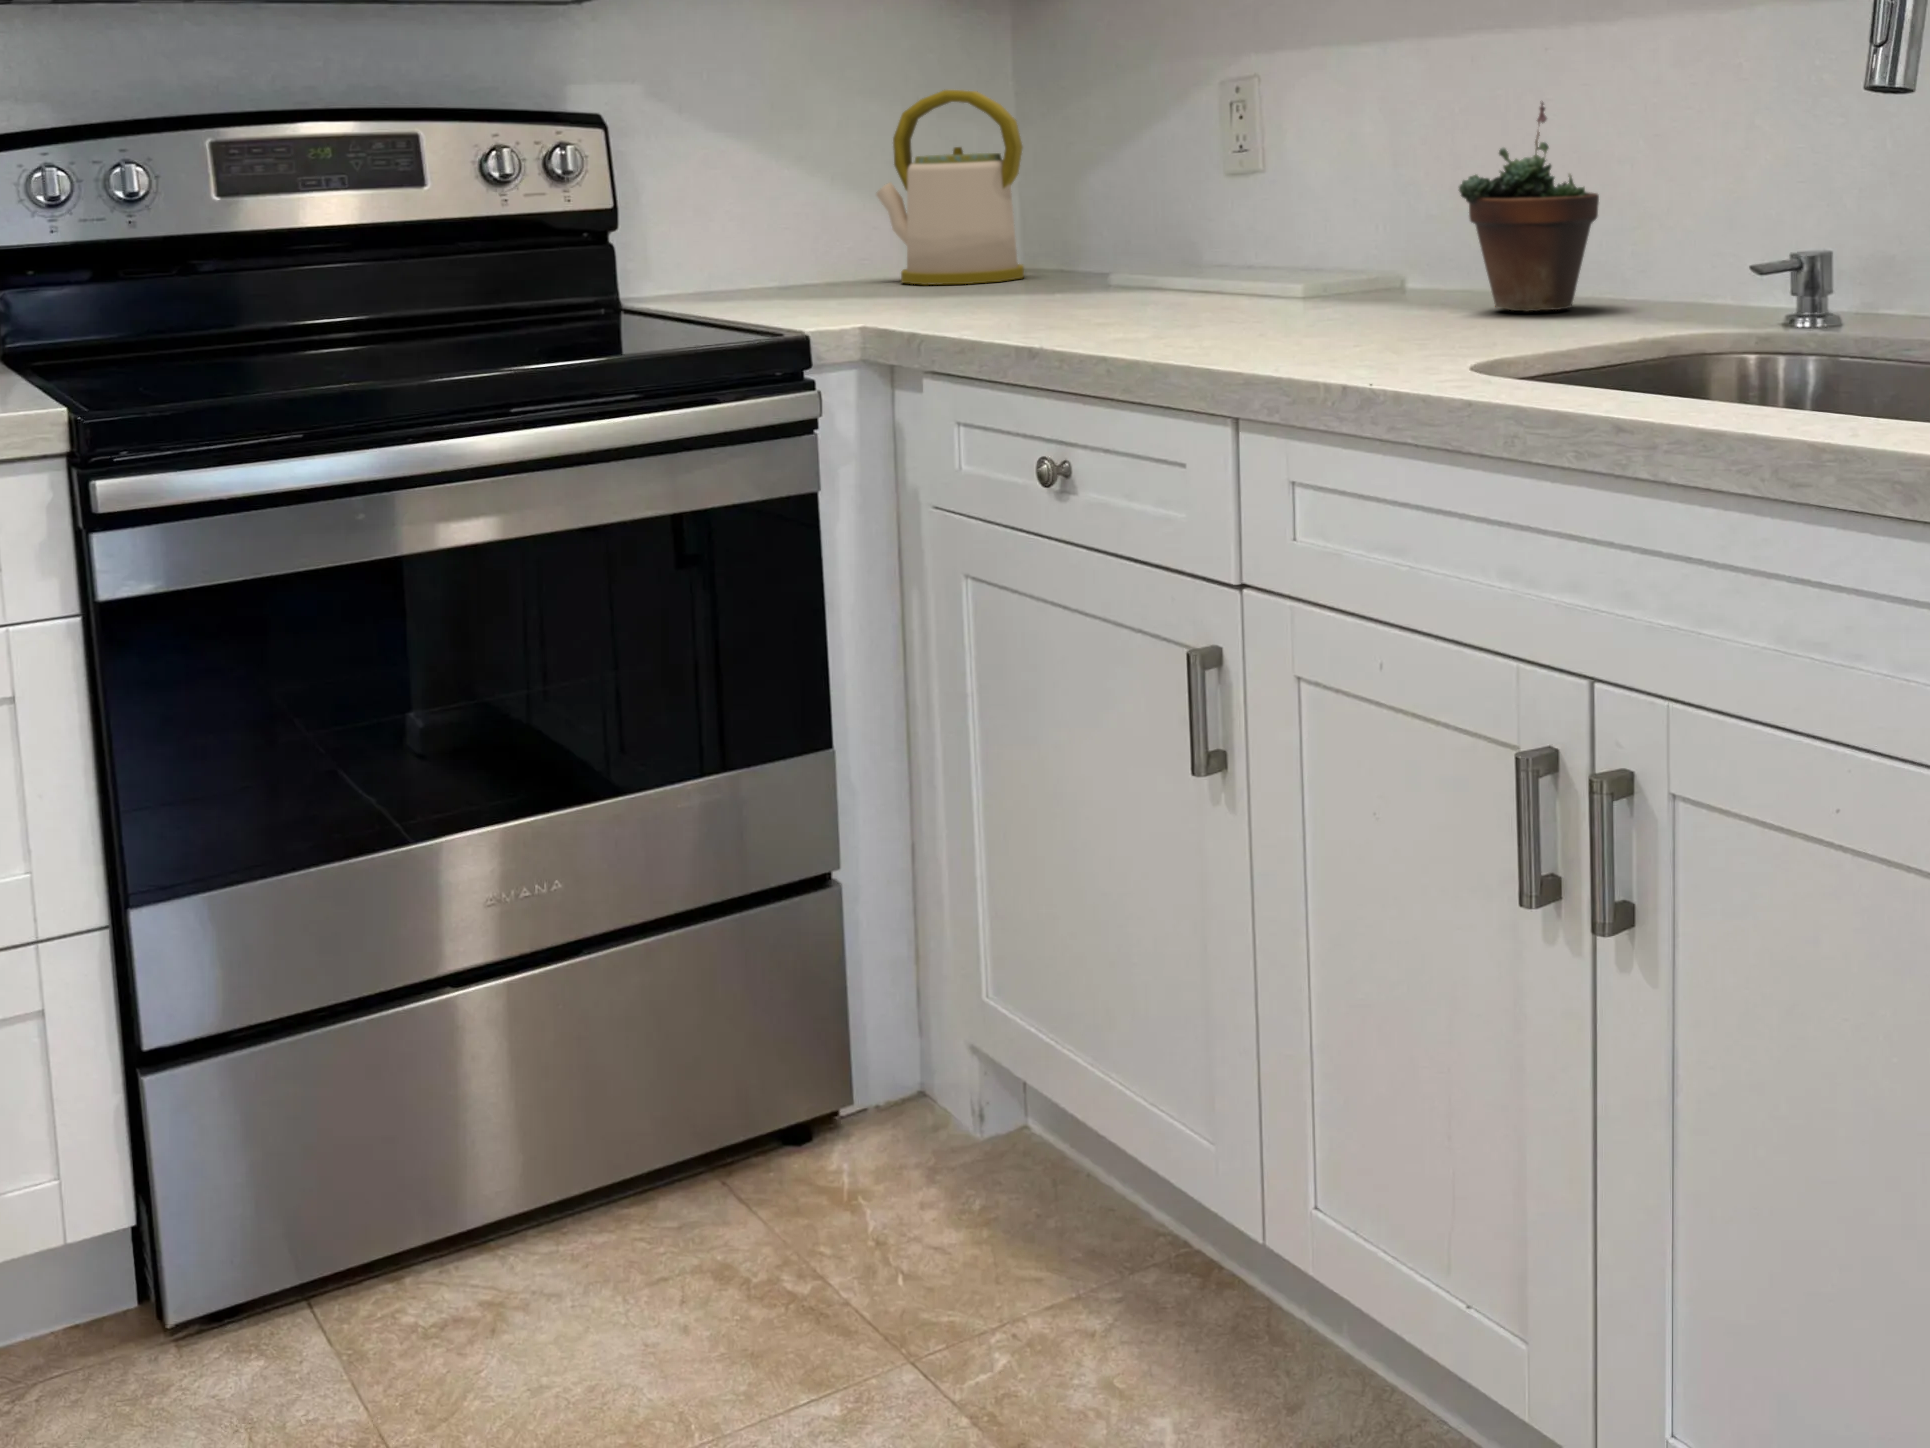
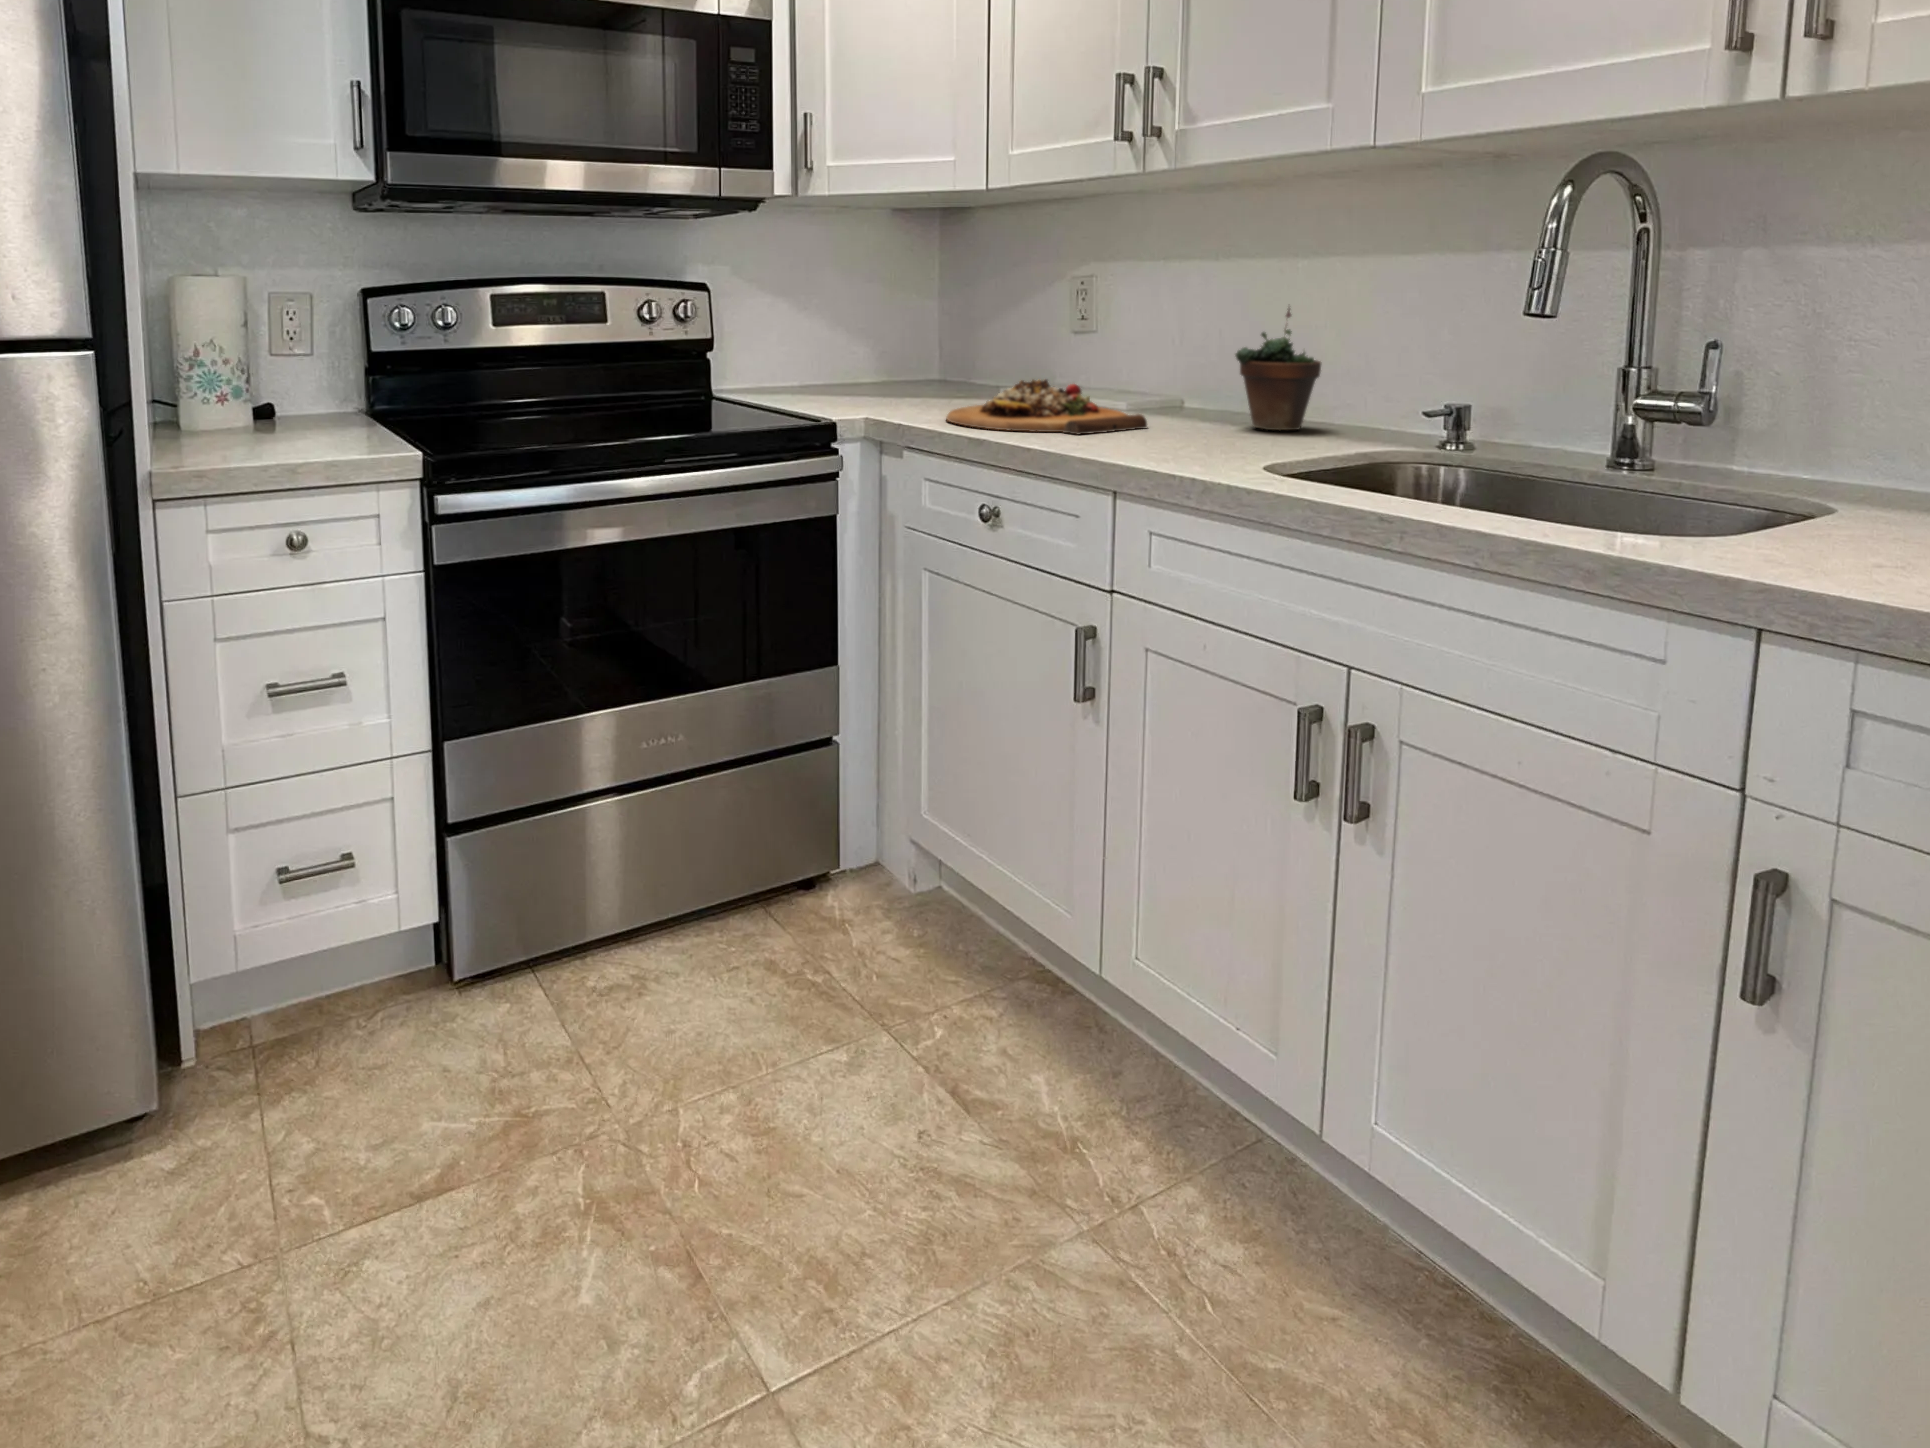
kettle: present [876,90,1024,285] -> none [856,276,946,391]
cutting board: none [996,245,1326,332] -> present [946,380,1147,435]

